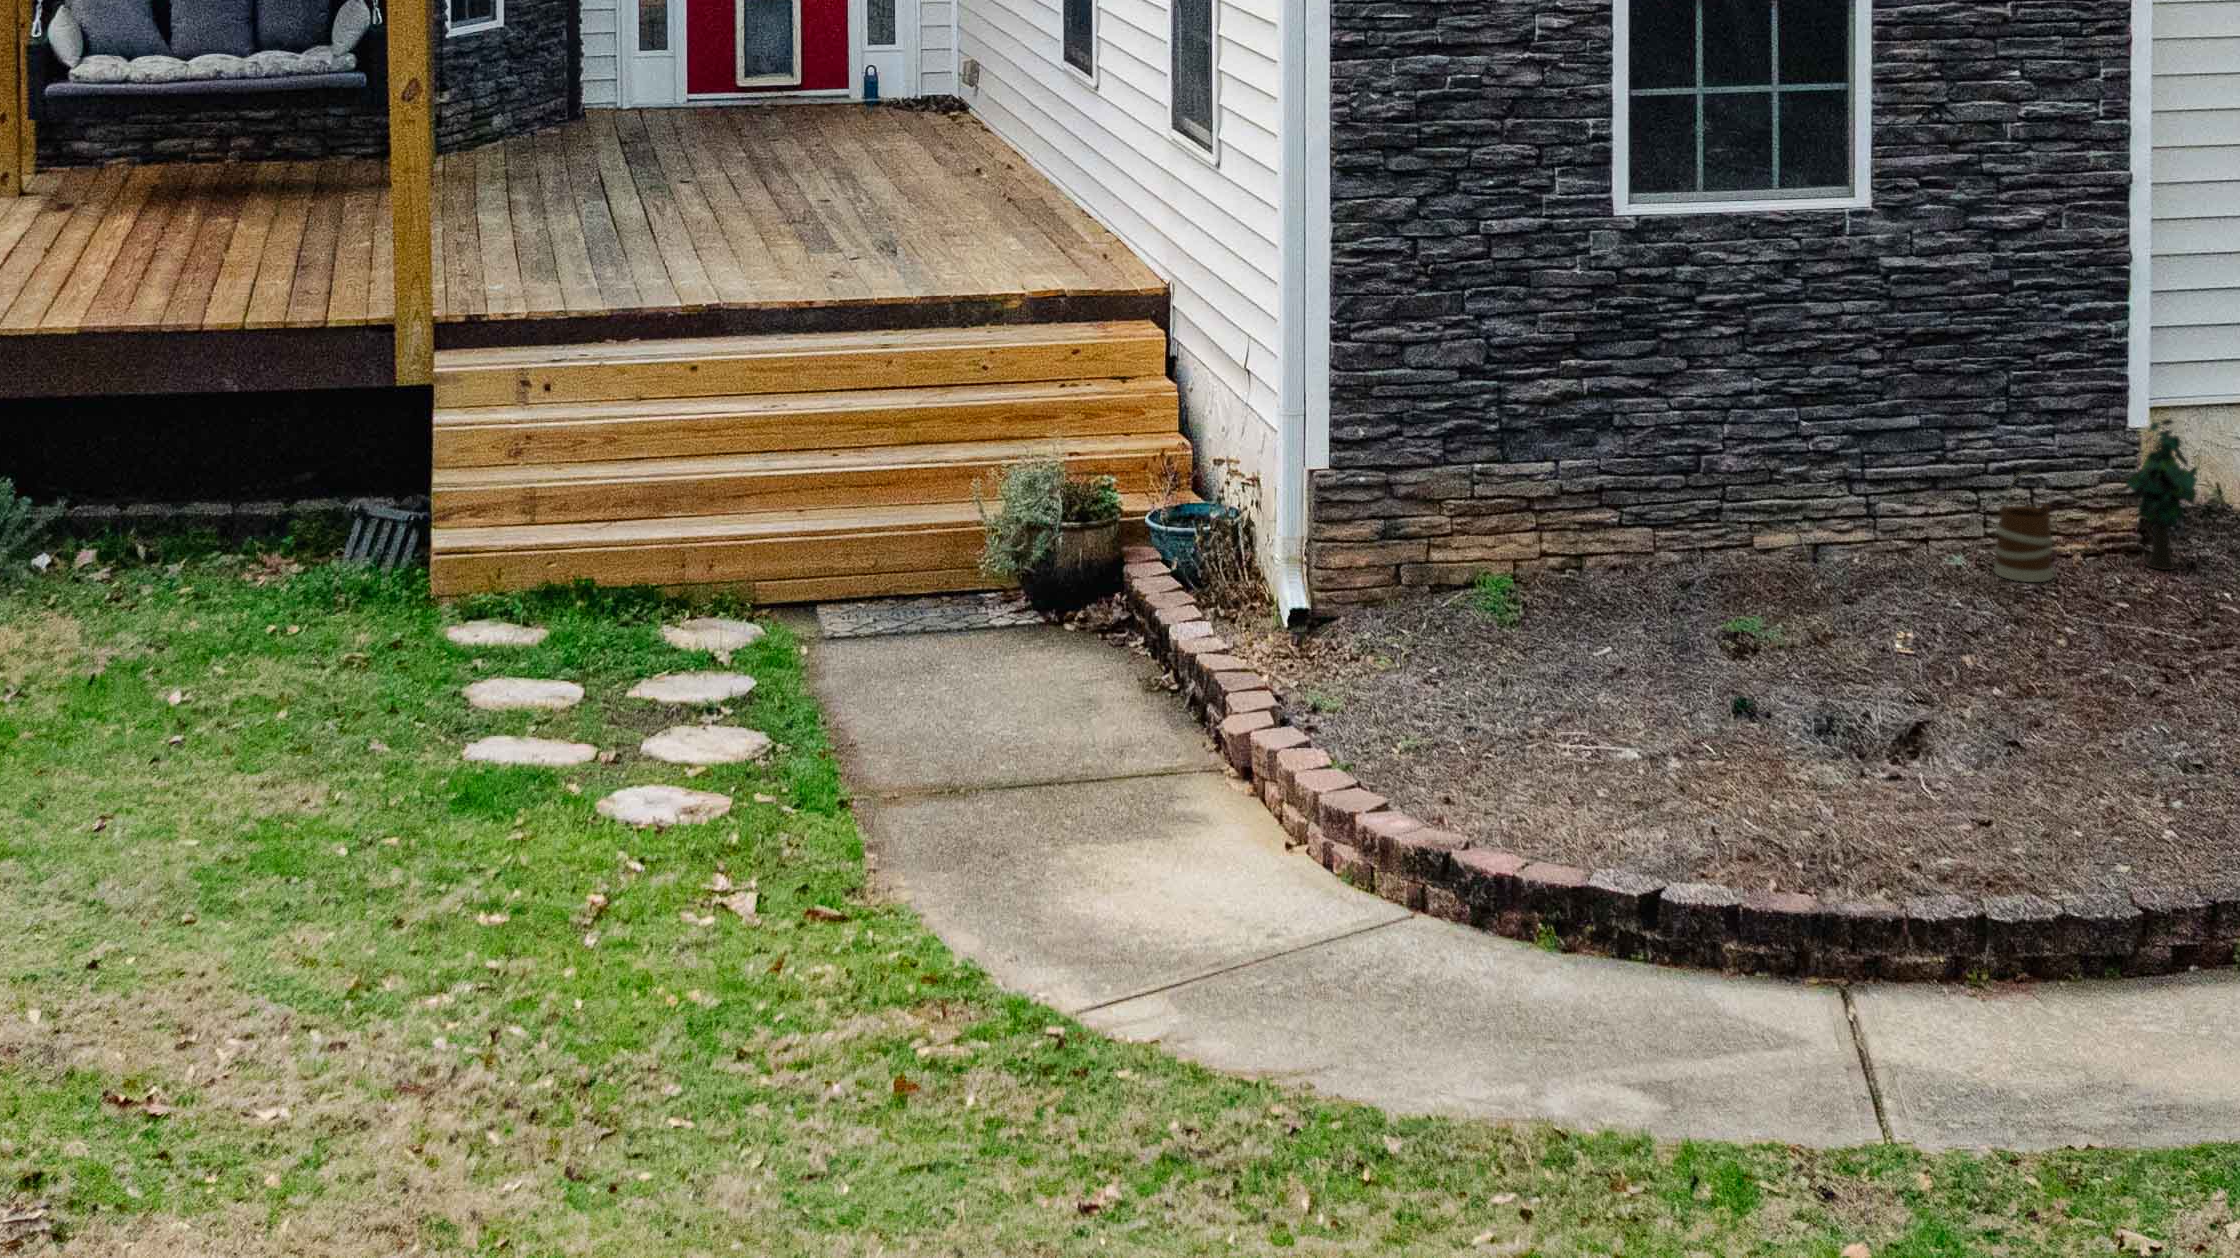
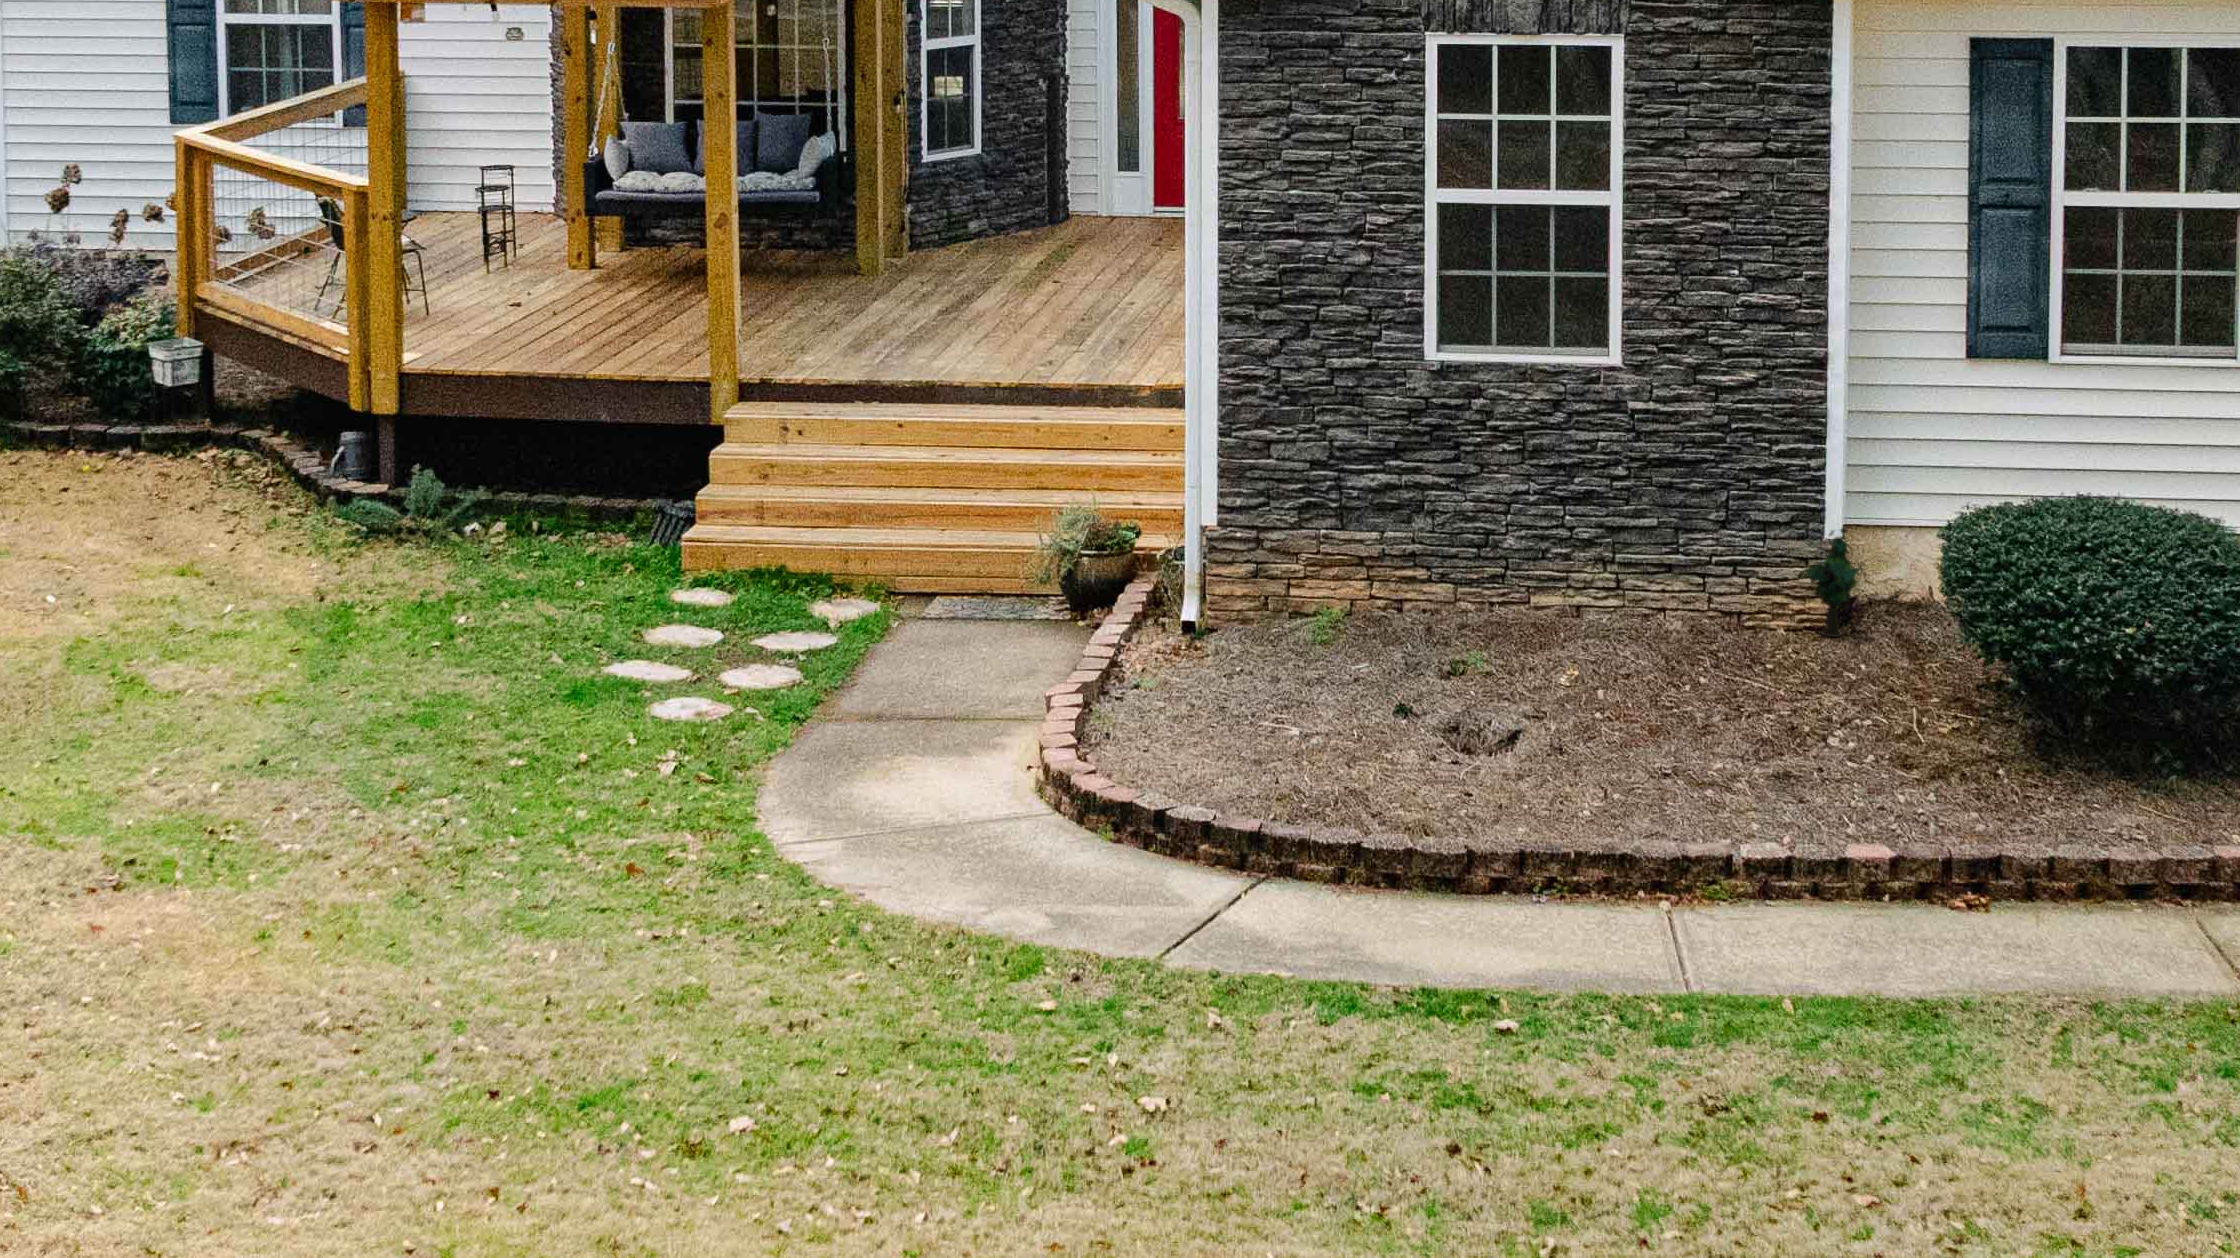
wooden bucket: present [1994,475,2053,582] -> none [1699,558,1741,637]

